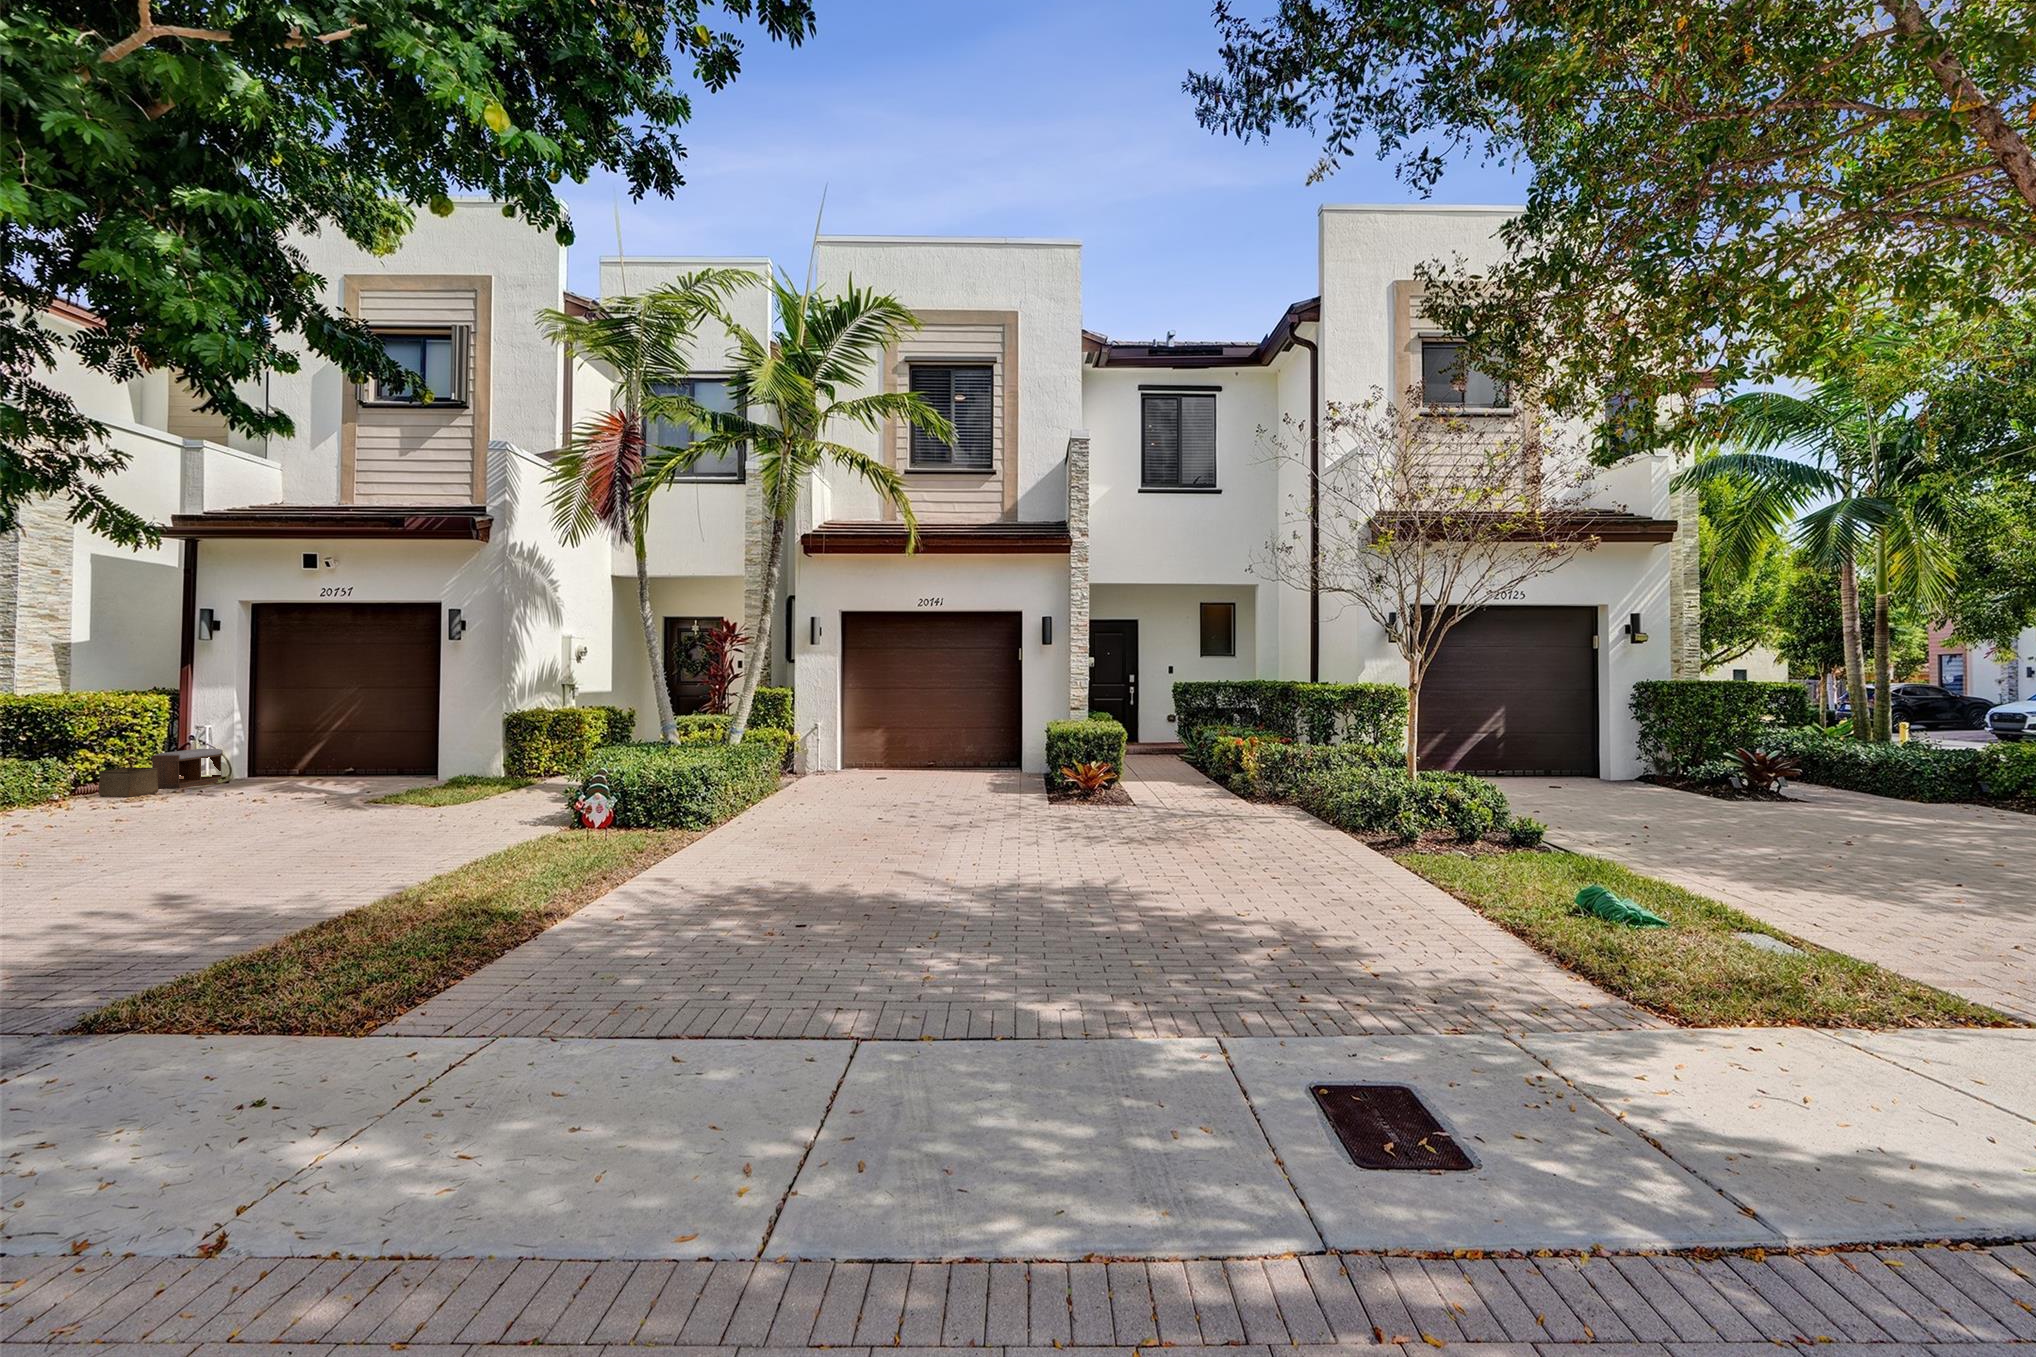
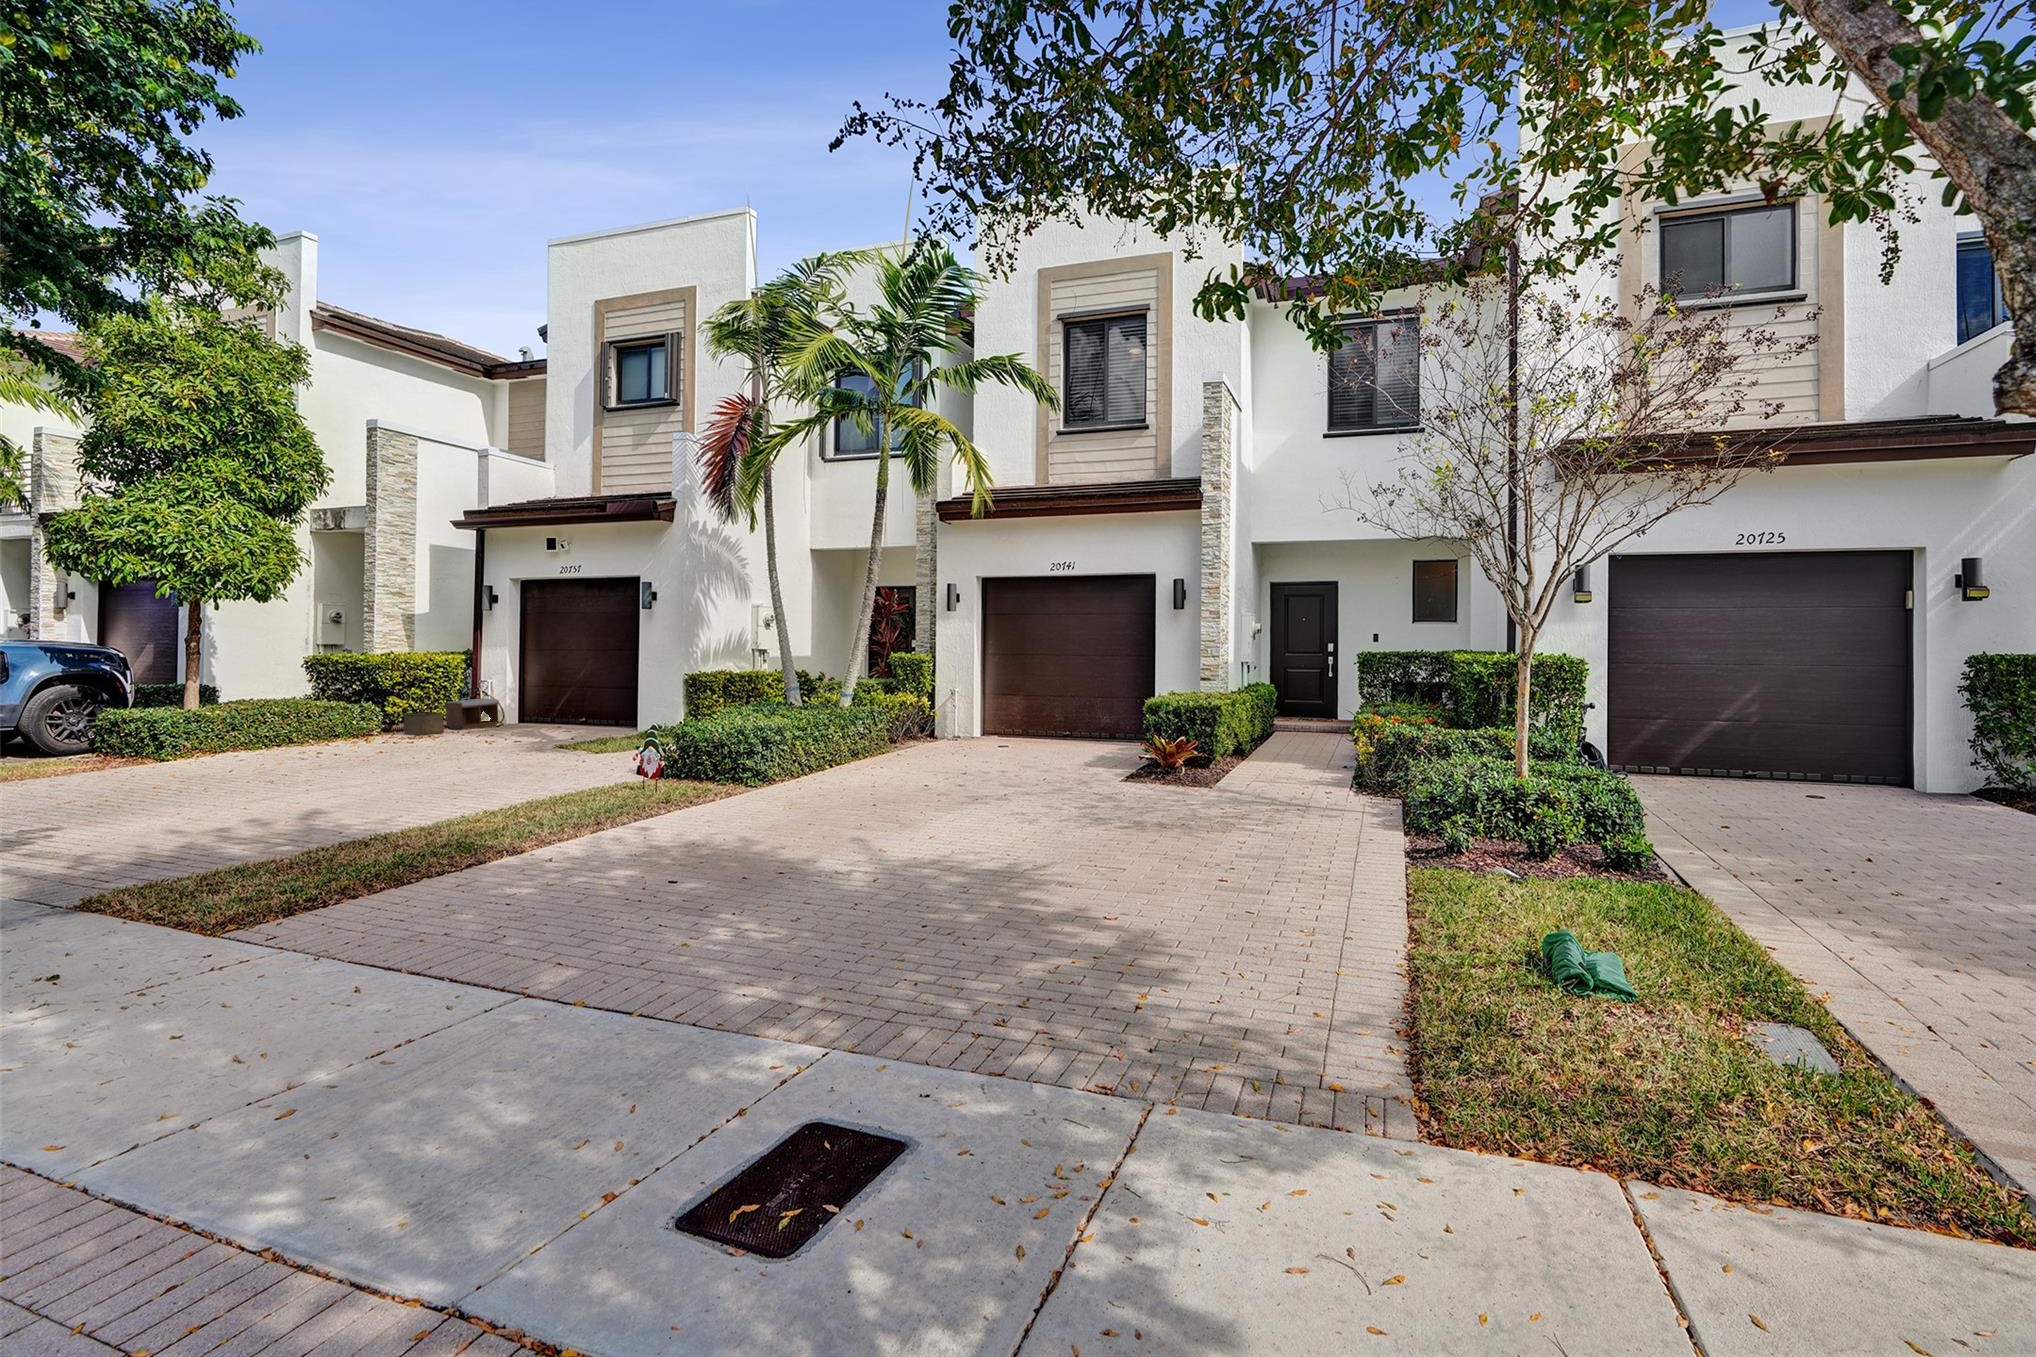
potted plant: present [1650,758,1677,784] -> none [1970,757,2024,796]

